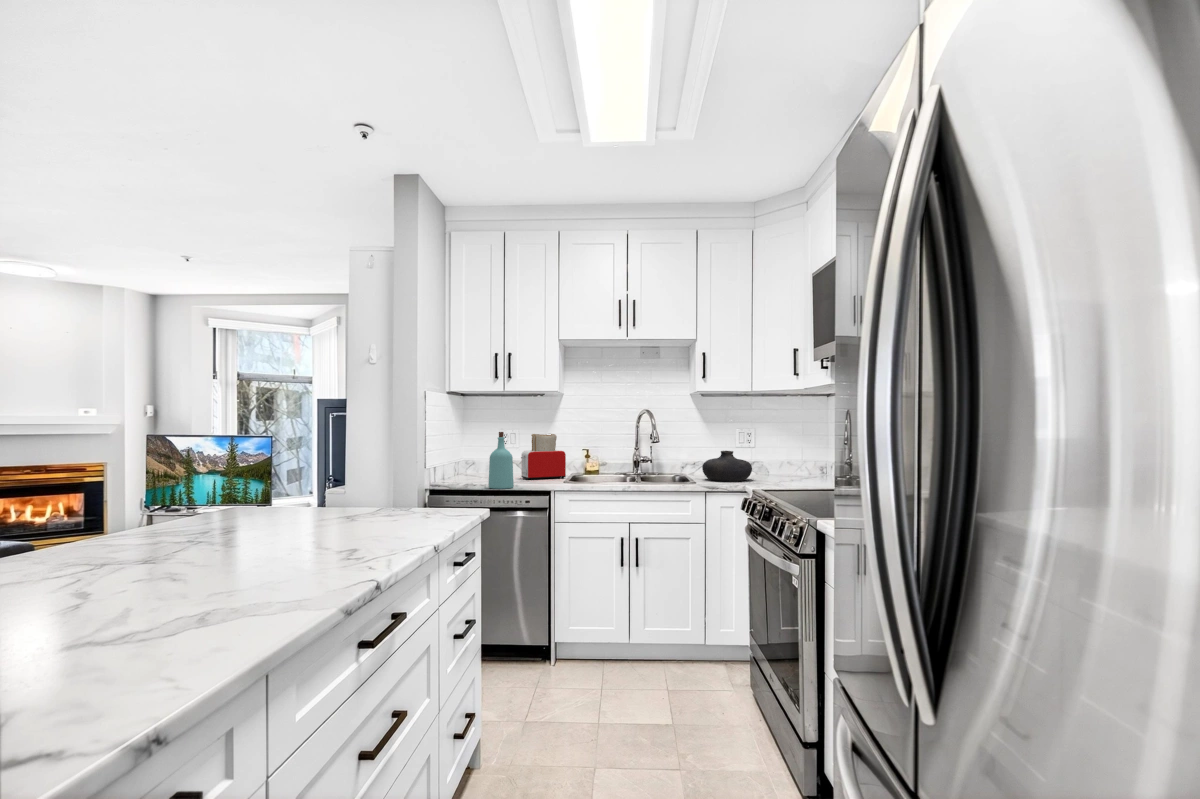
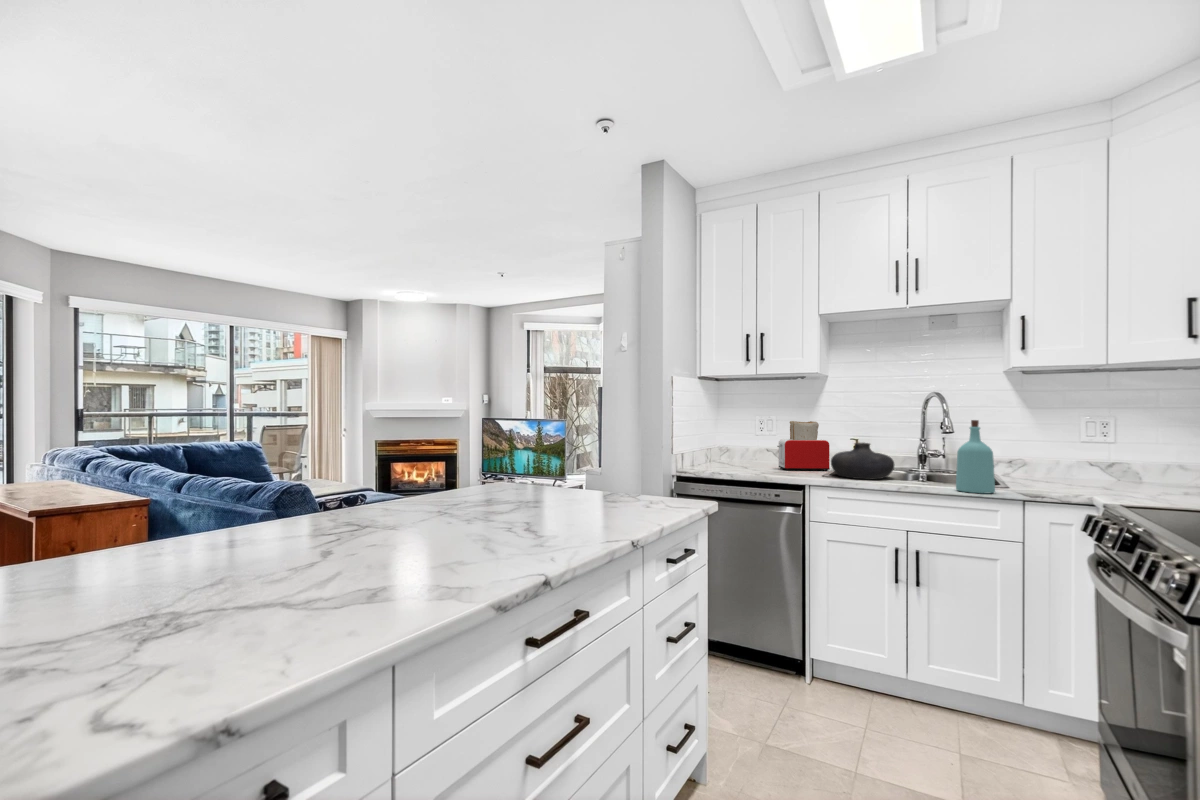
bottle: present [488,432,514,489] -> present [956,420,995,493]
vase: present [702,451,752,482] -> present [831,443,894,479]

